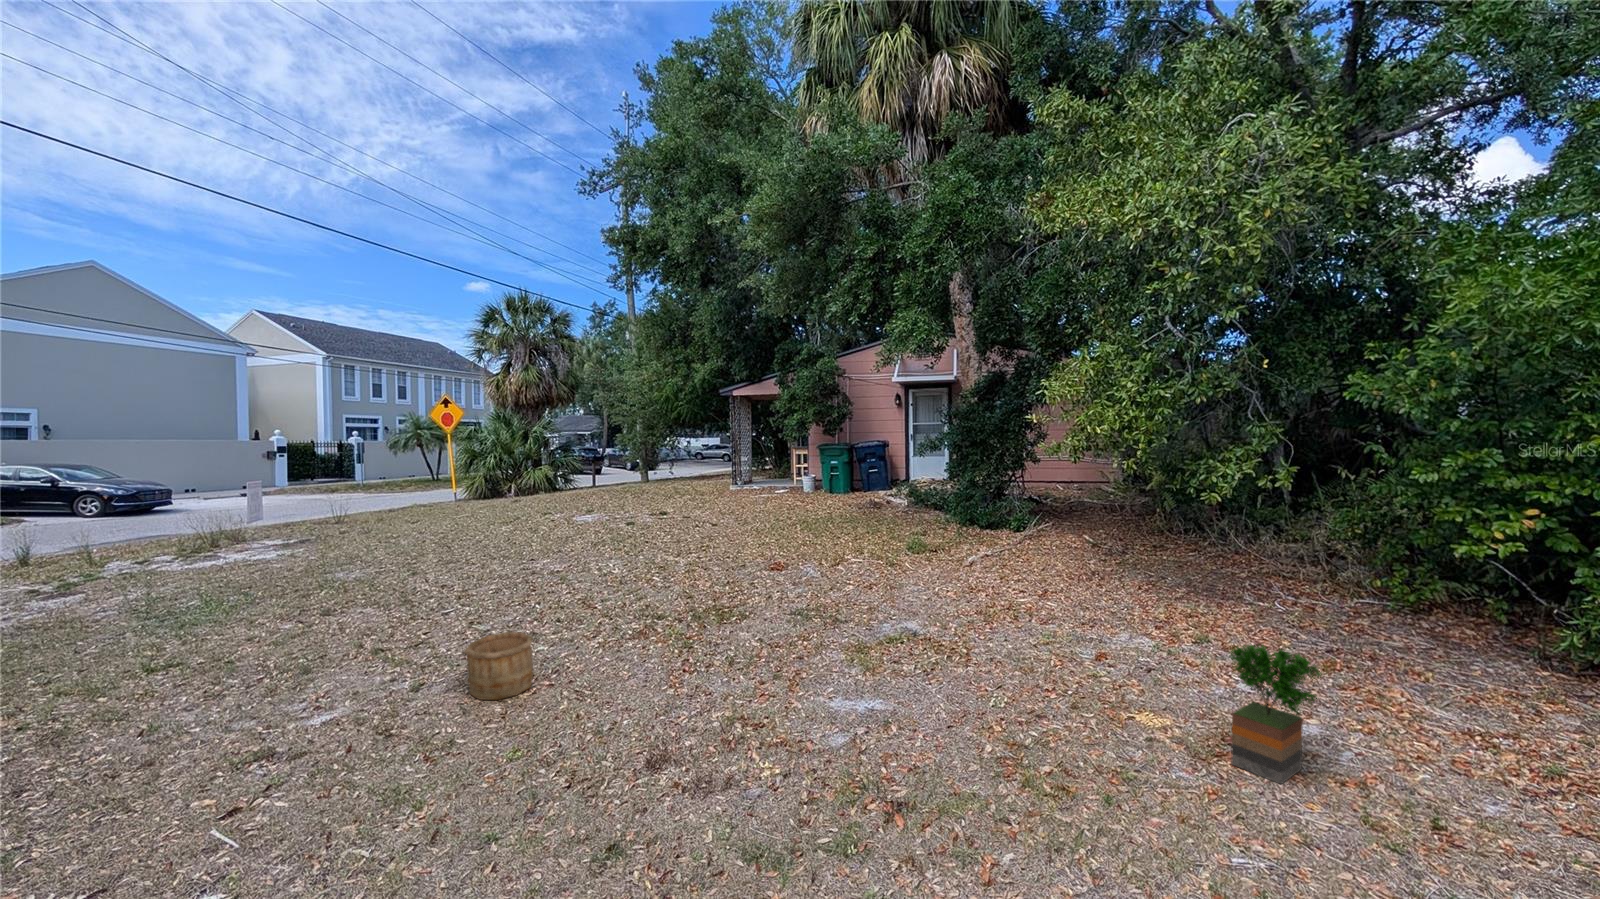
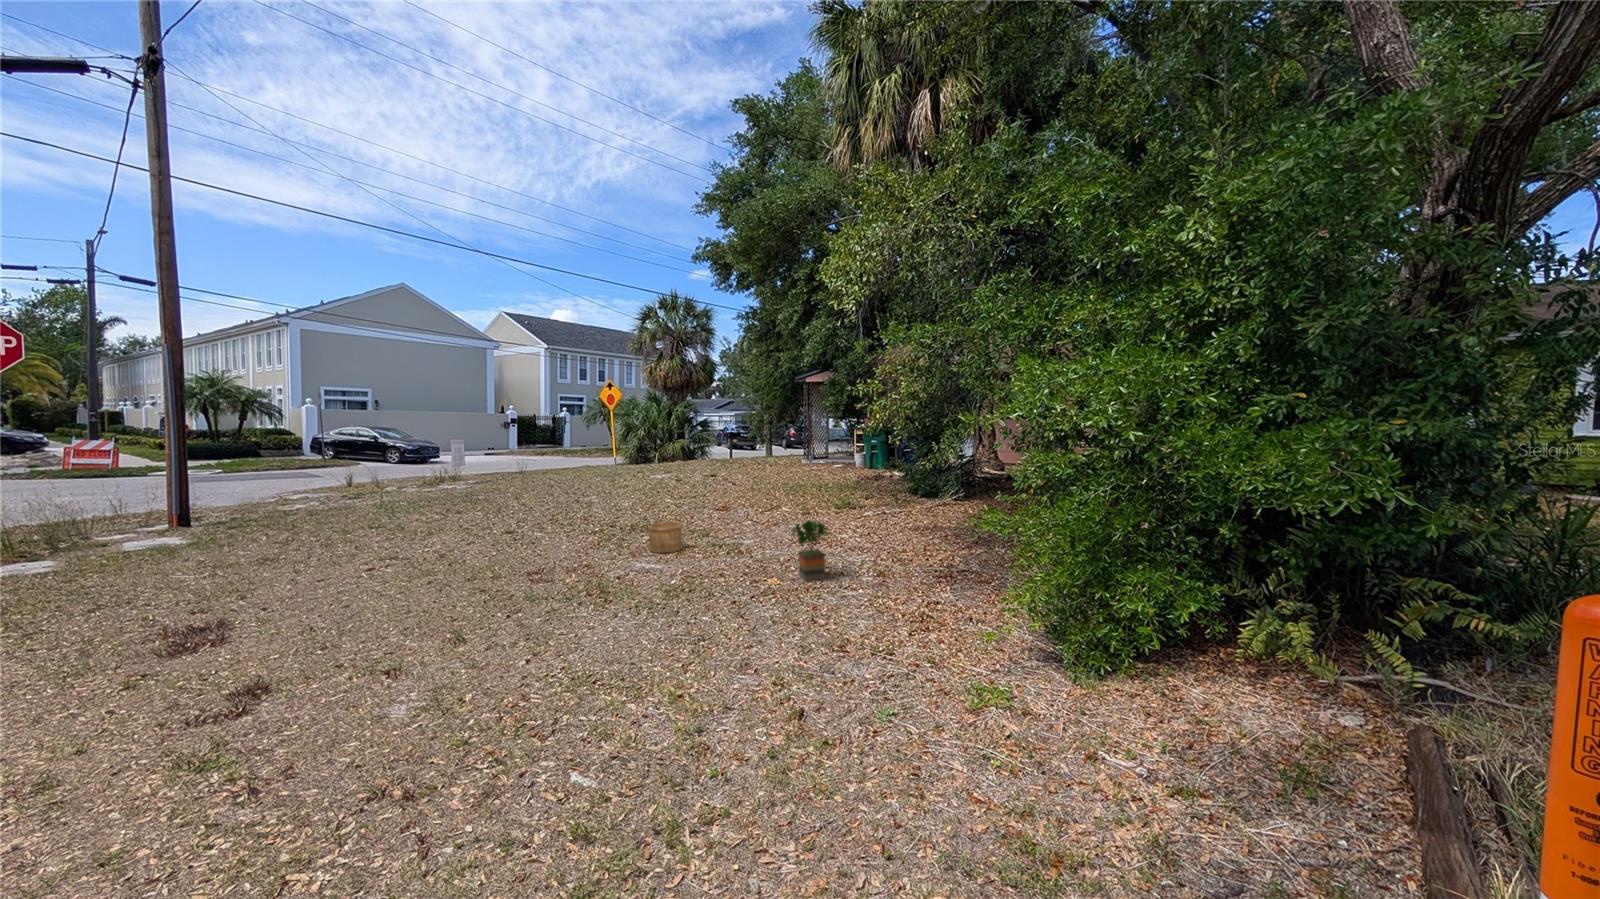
wooden bucket: present [465,632,533,700] -> present [648,521,682,553]

